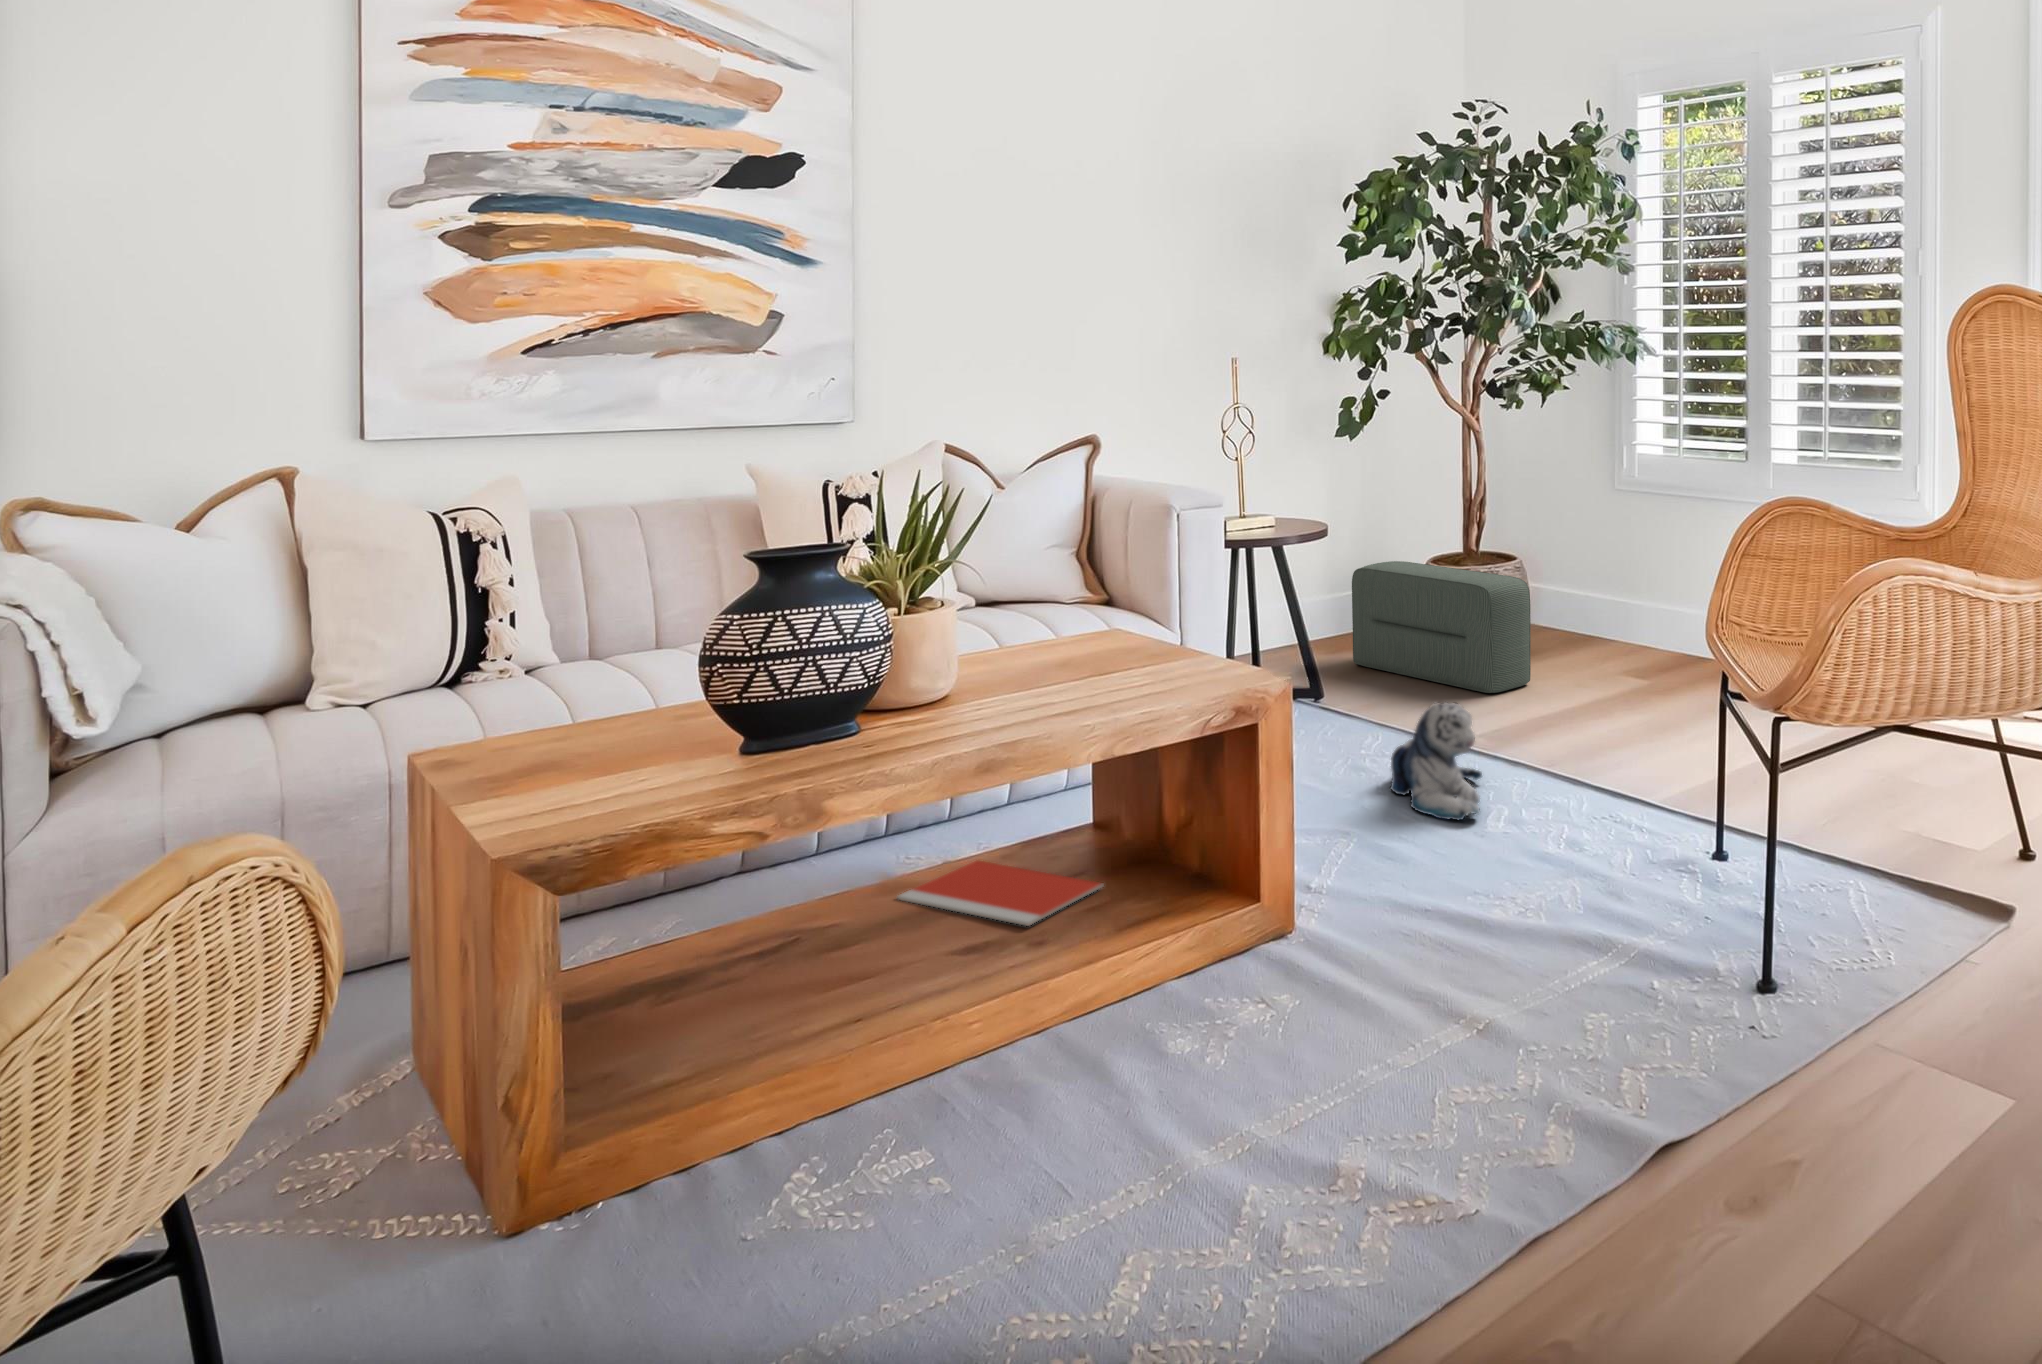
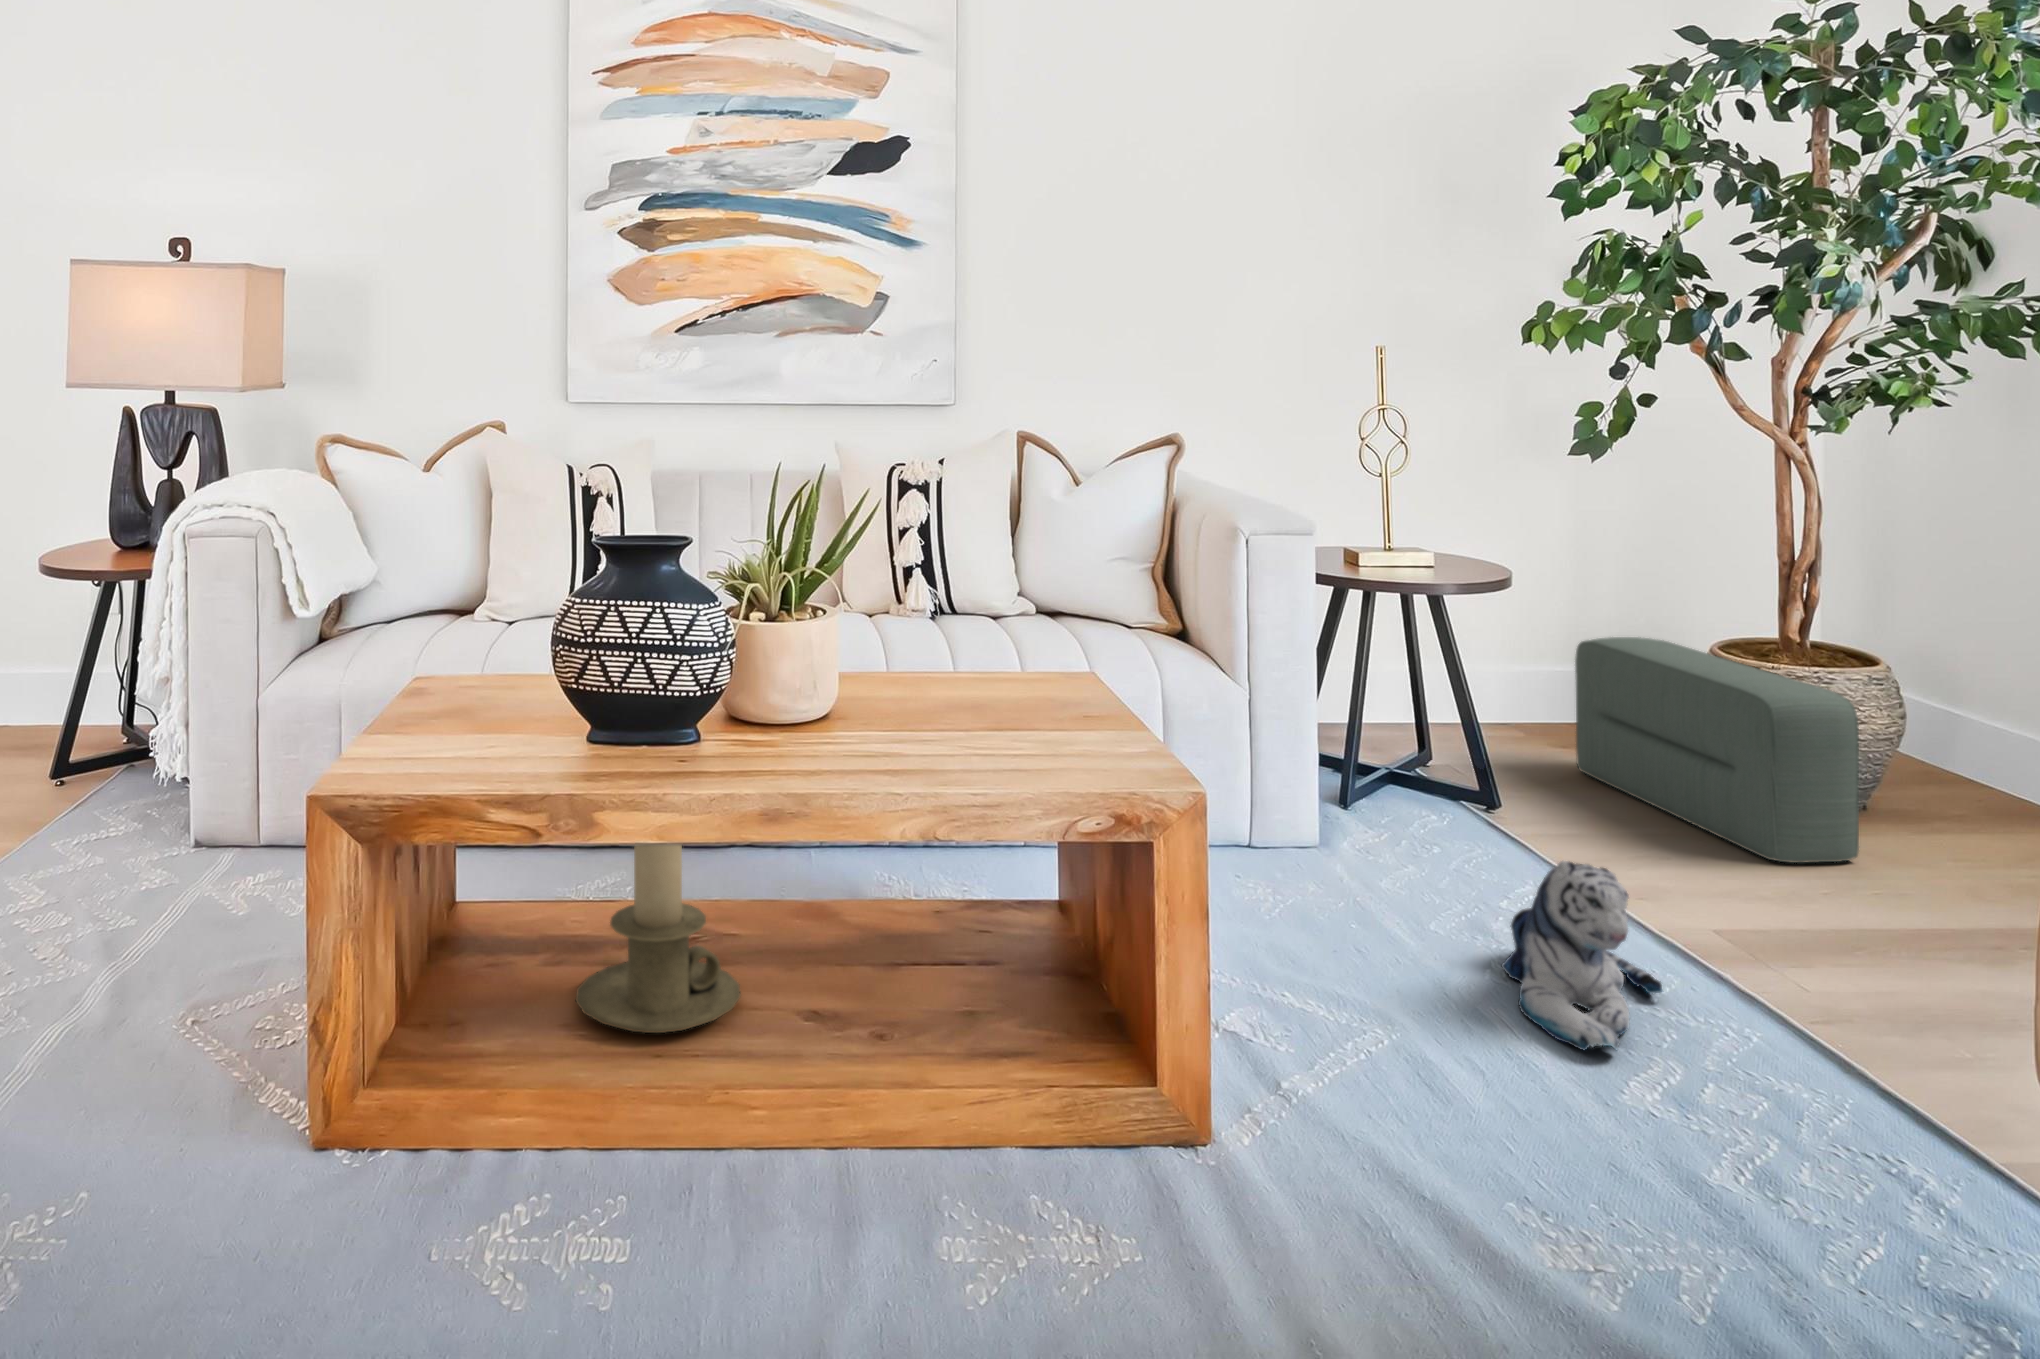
candle holder: none [721,819,896,1019] -> present [575,845,740,1033]
notebook: present [897,861,1103,926] -> none [807,909,1005,1008]

